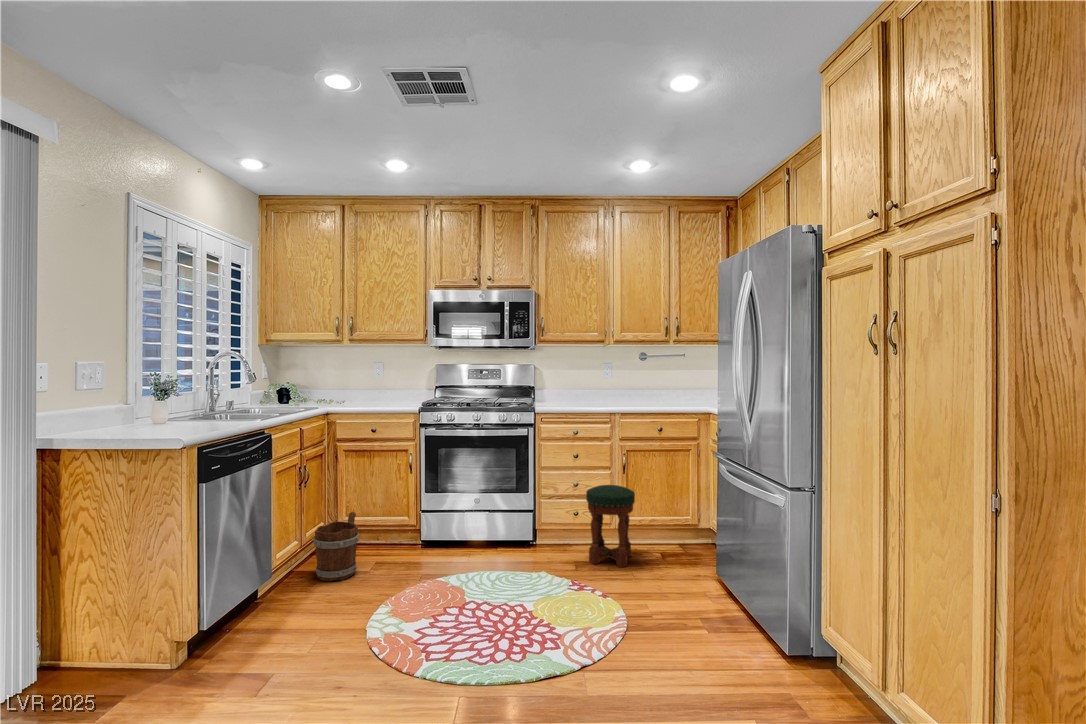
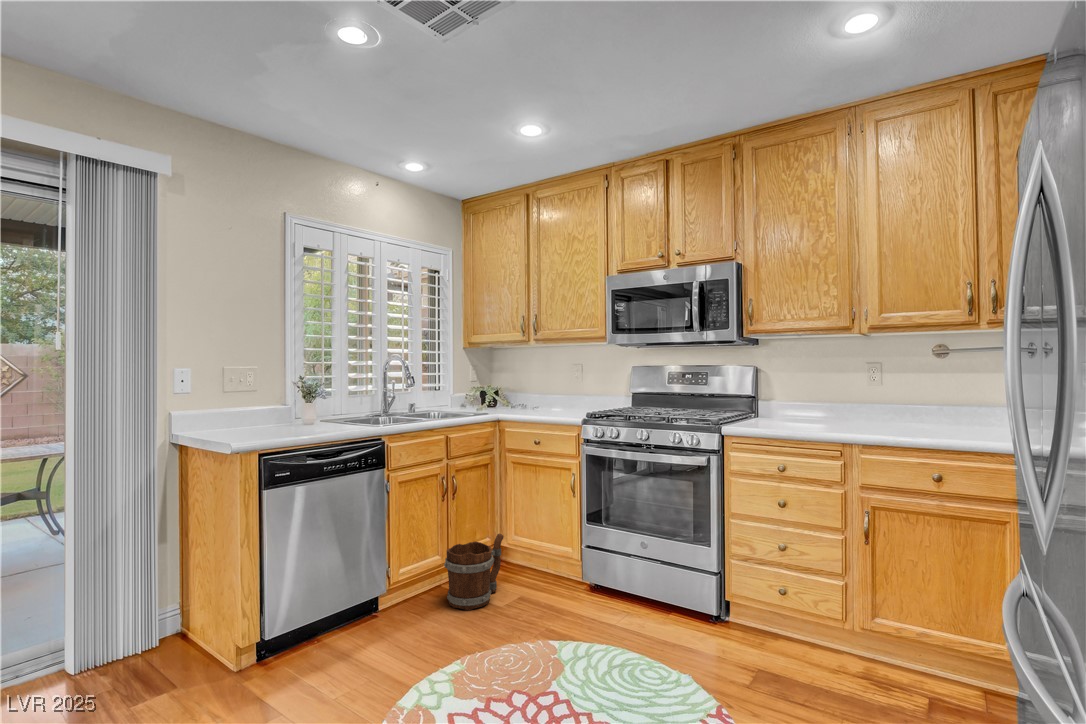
stool: present [586,485,635,567] -> none [777,558,865,703]

